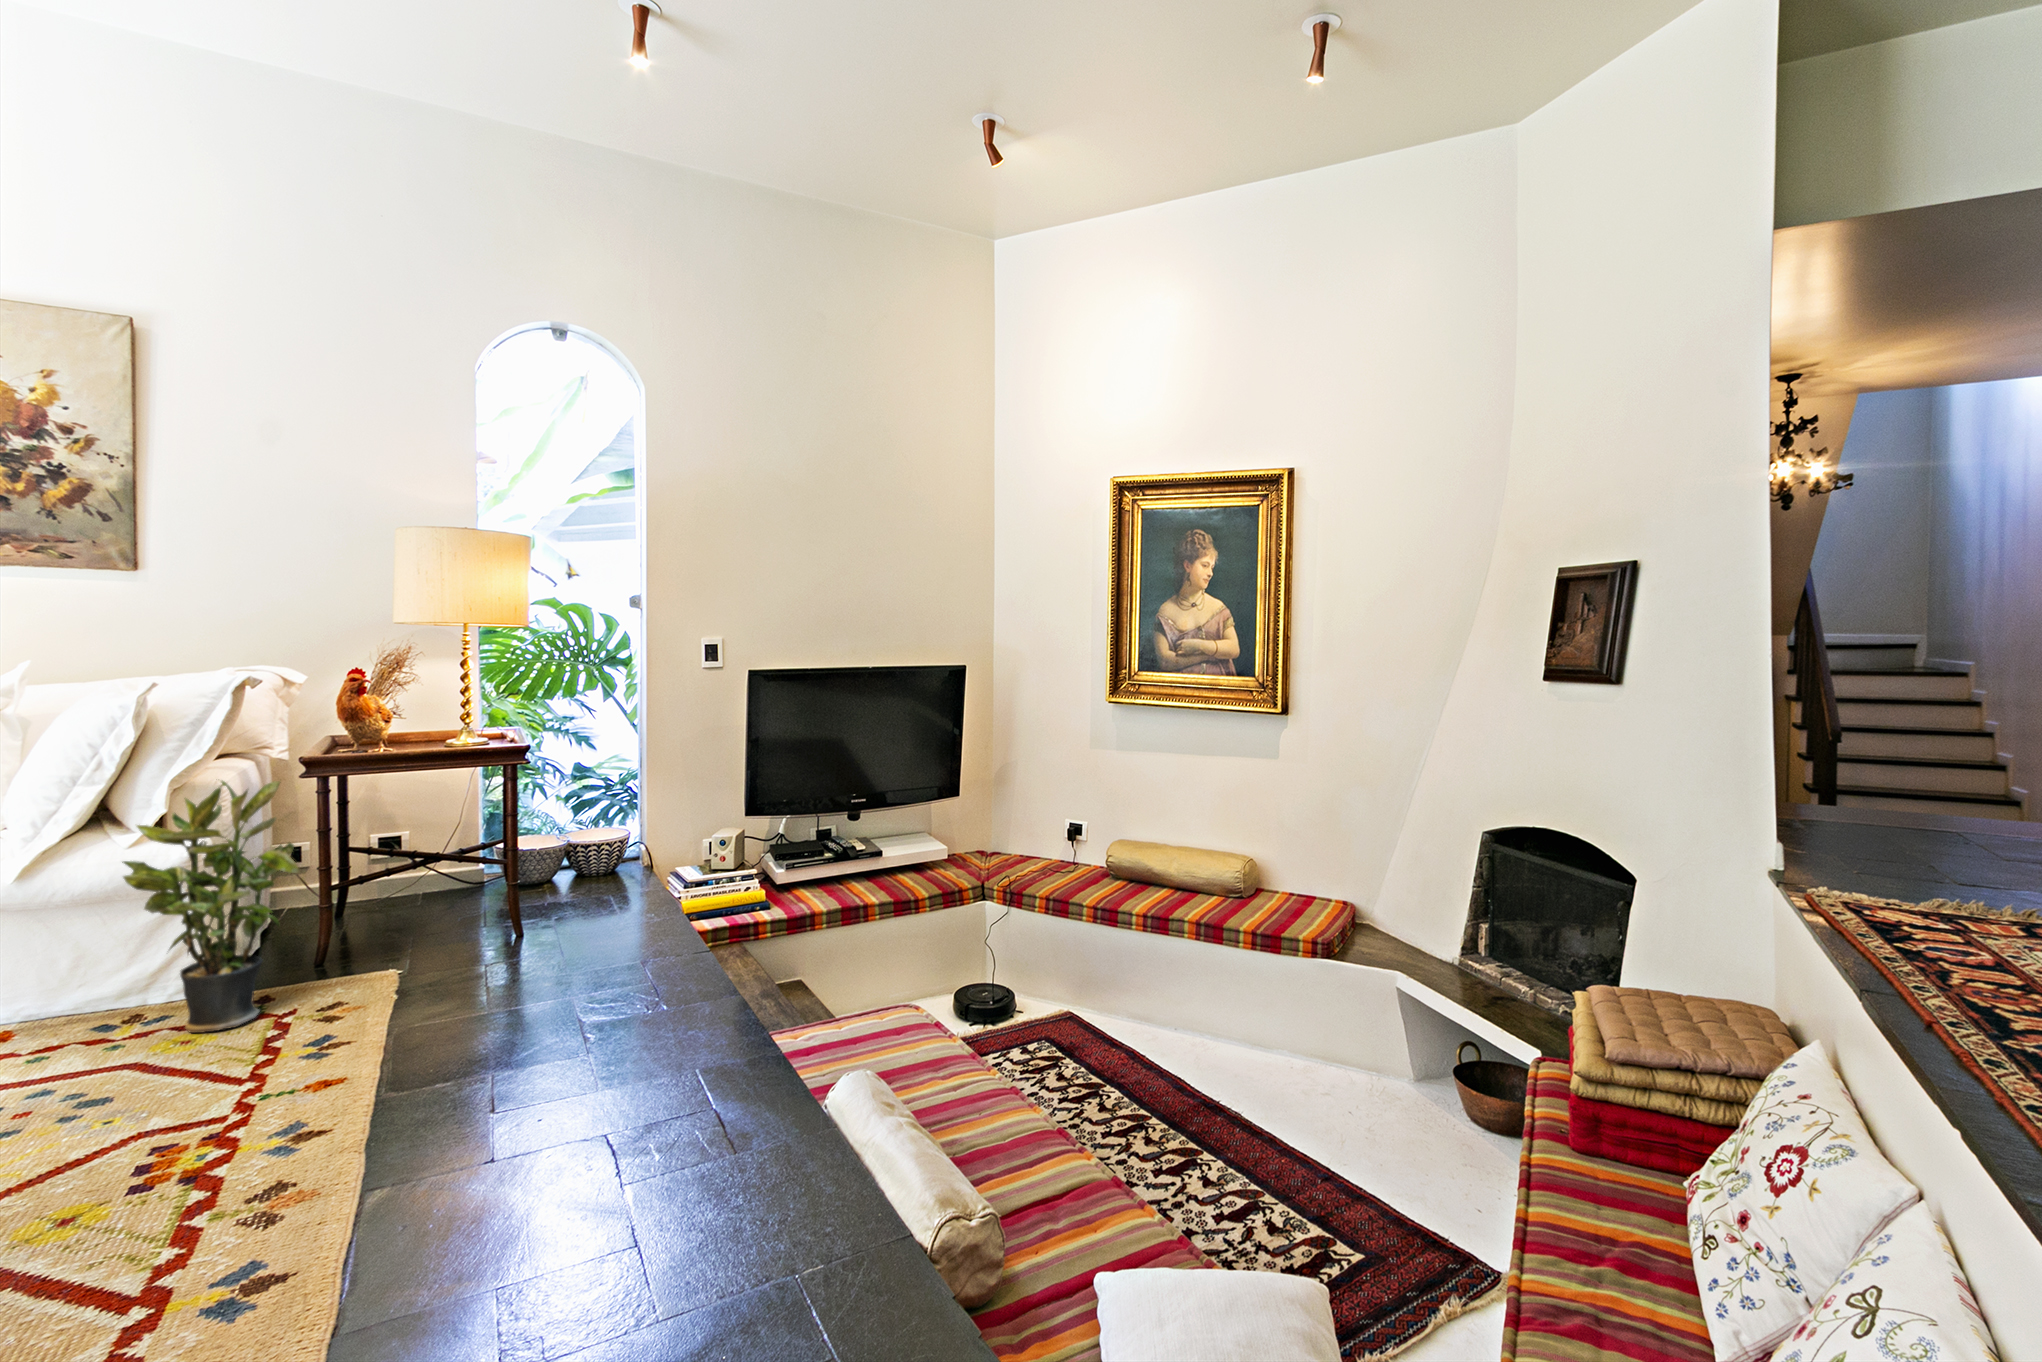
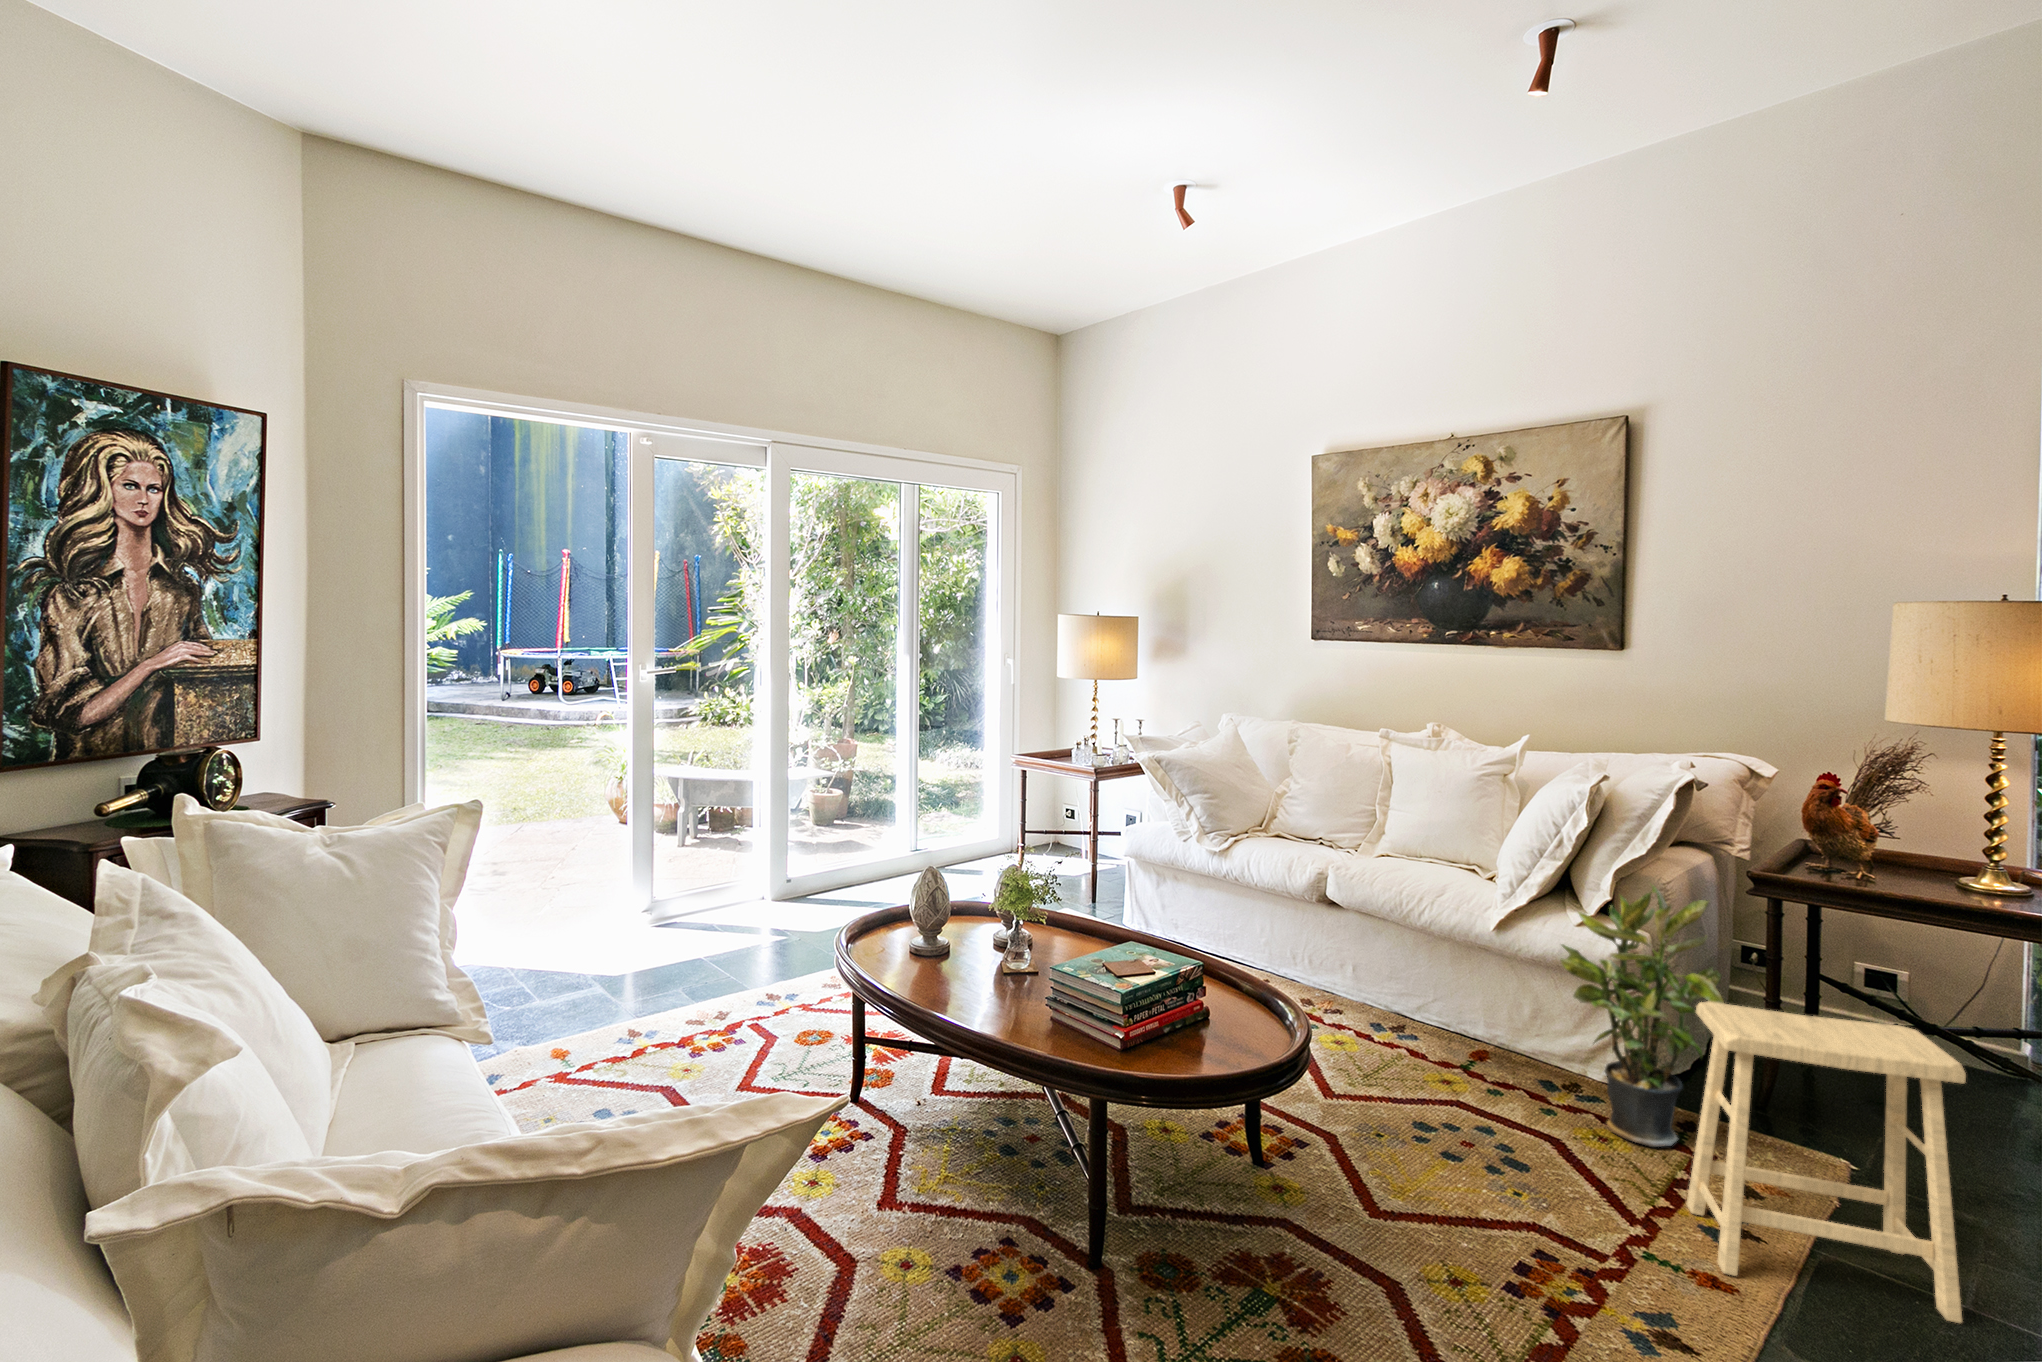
footstool: none [284,834,492,1076] -> present [1687,1001,1966,1323]

